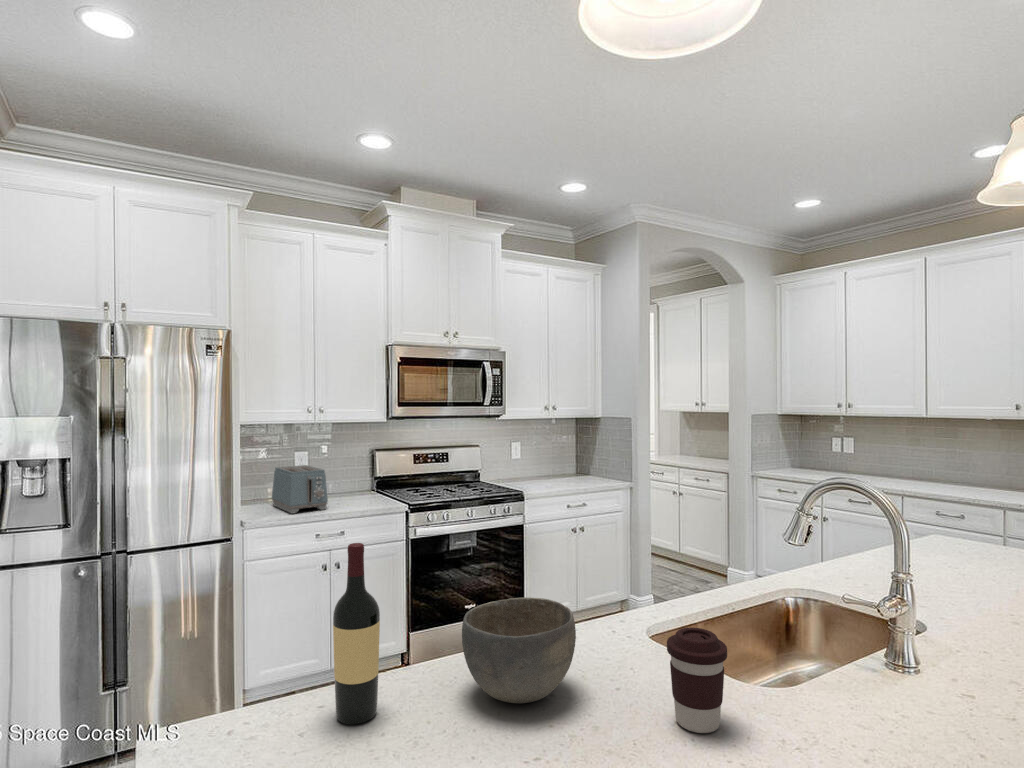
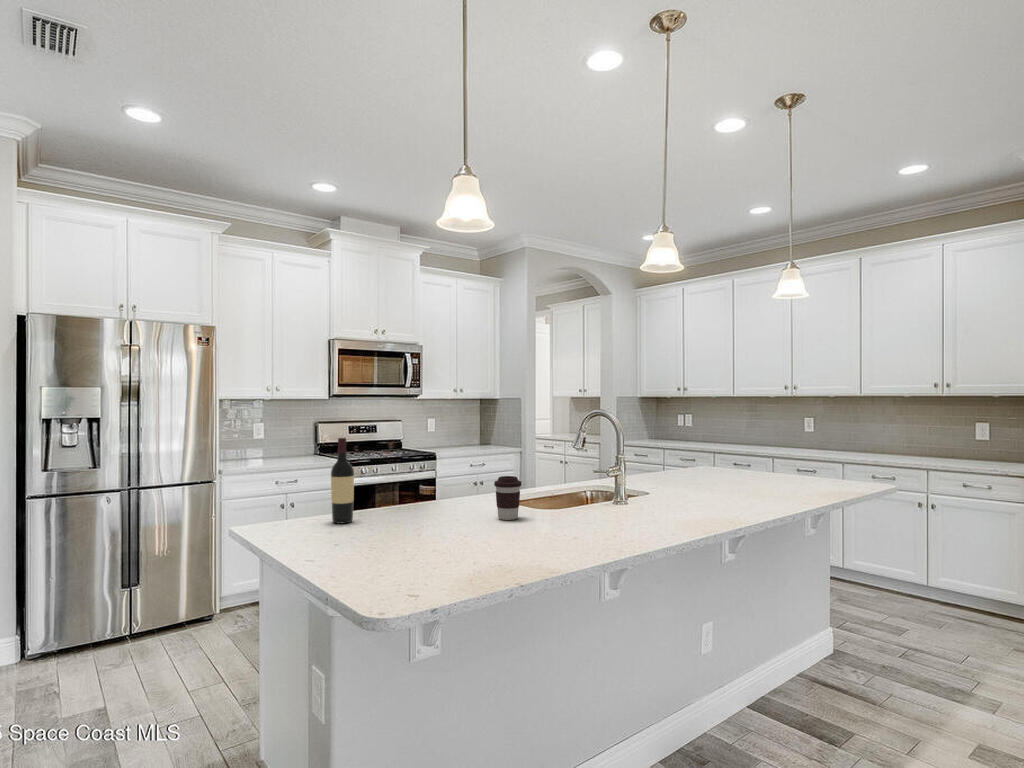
toaster: present [272,465,328,513] -> none [238,432,284,467]
bowl: present [462,597,576,703] -> none [395,472,453,517]

